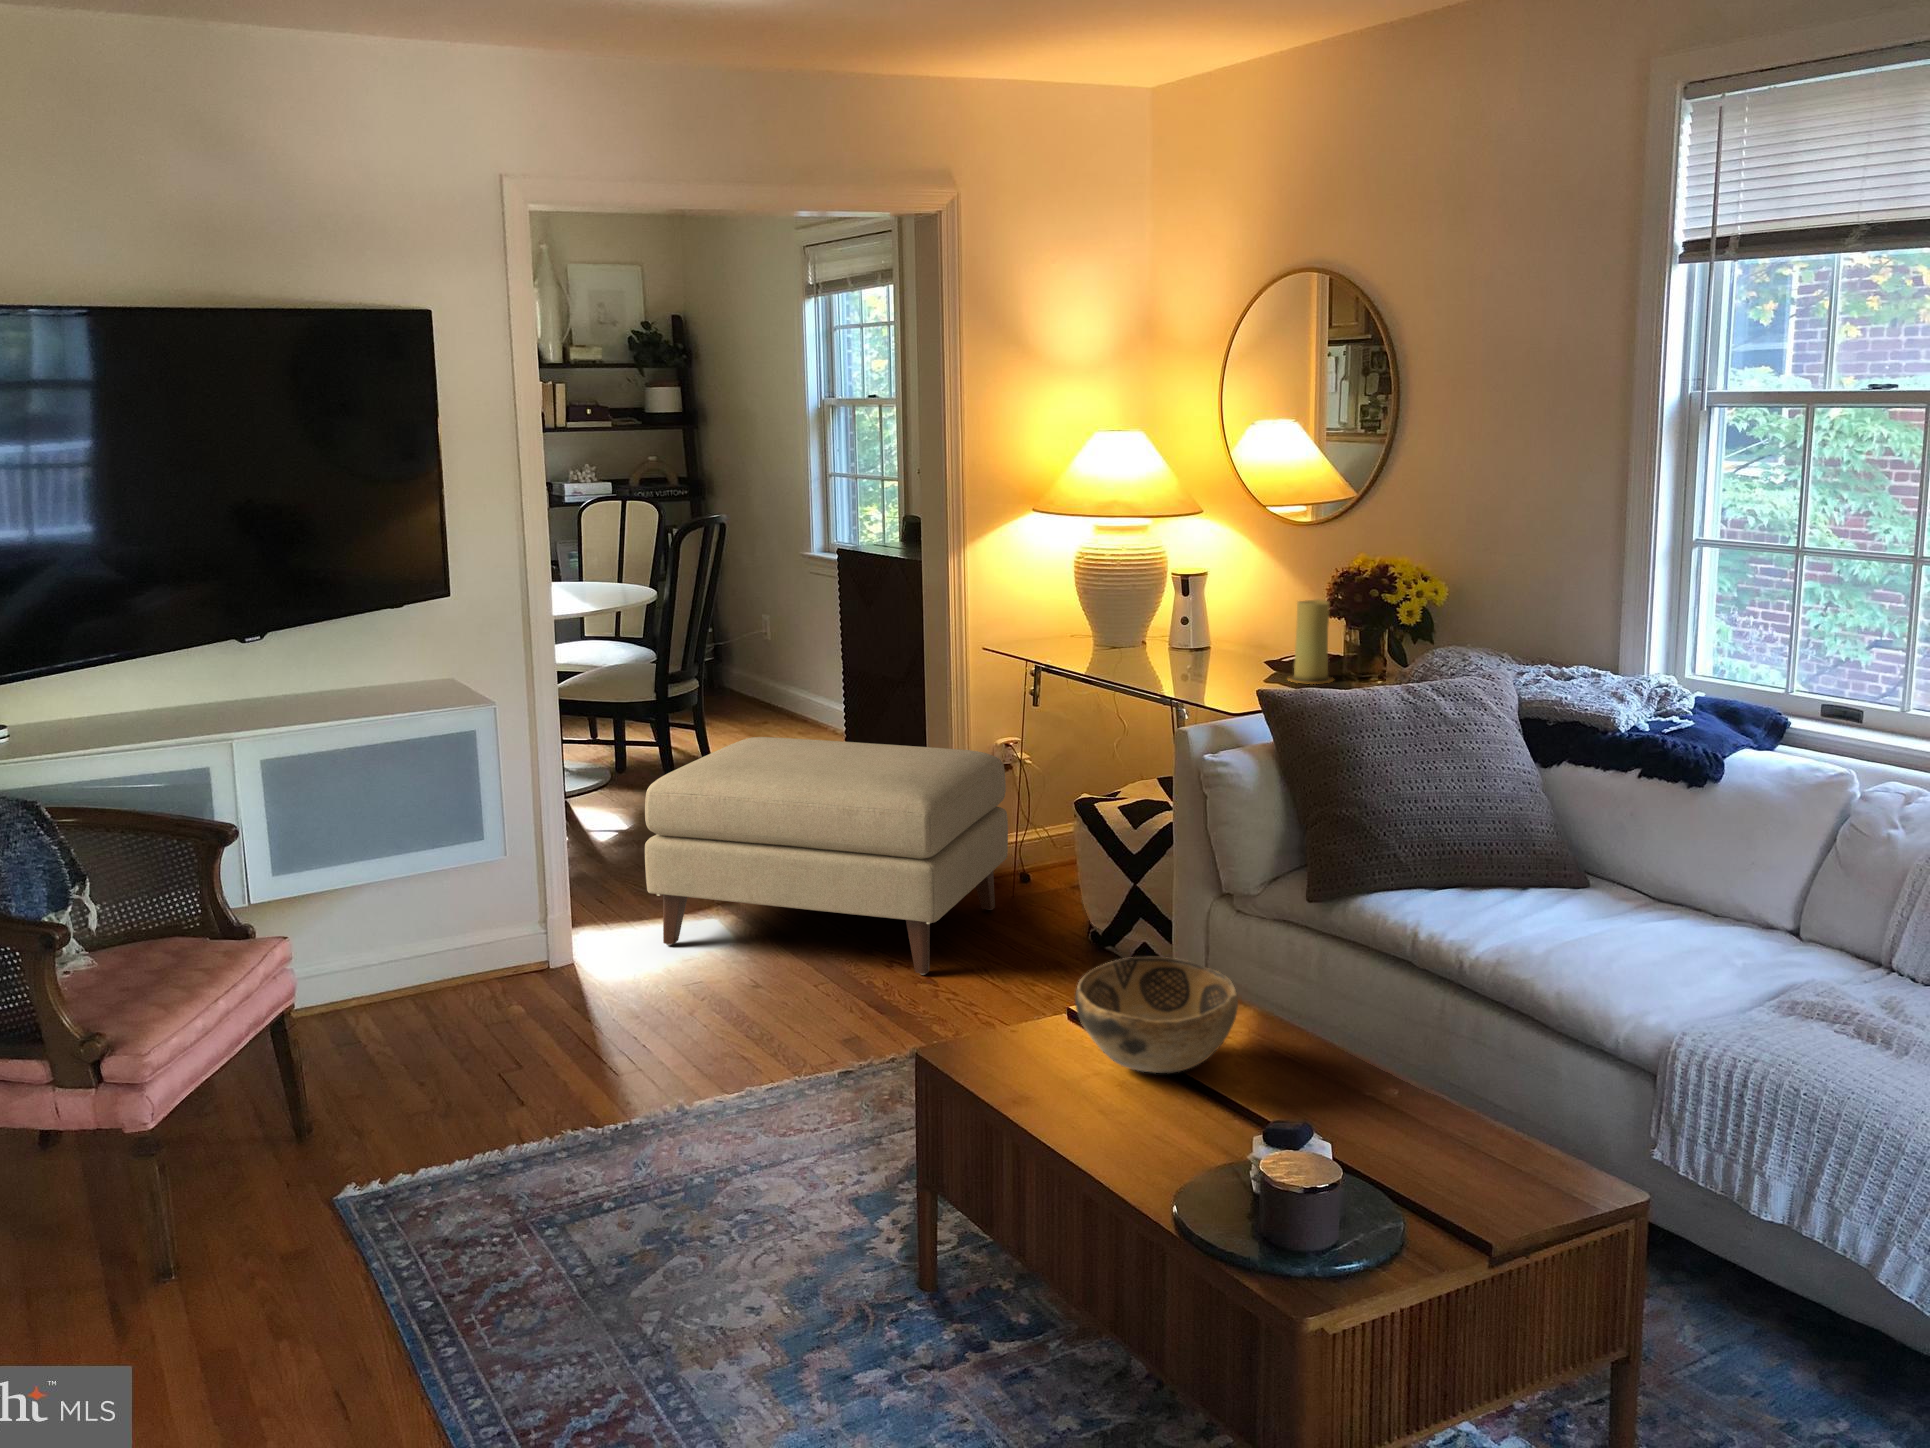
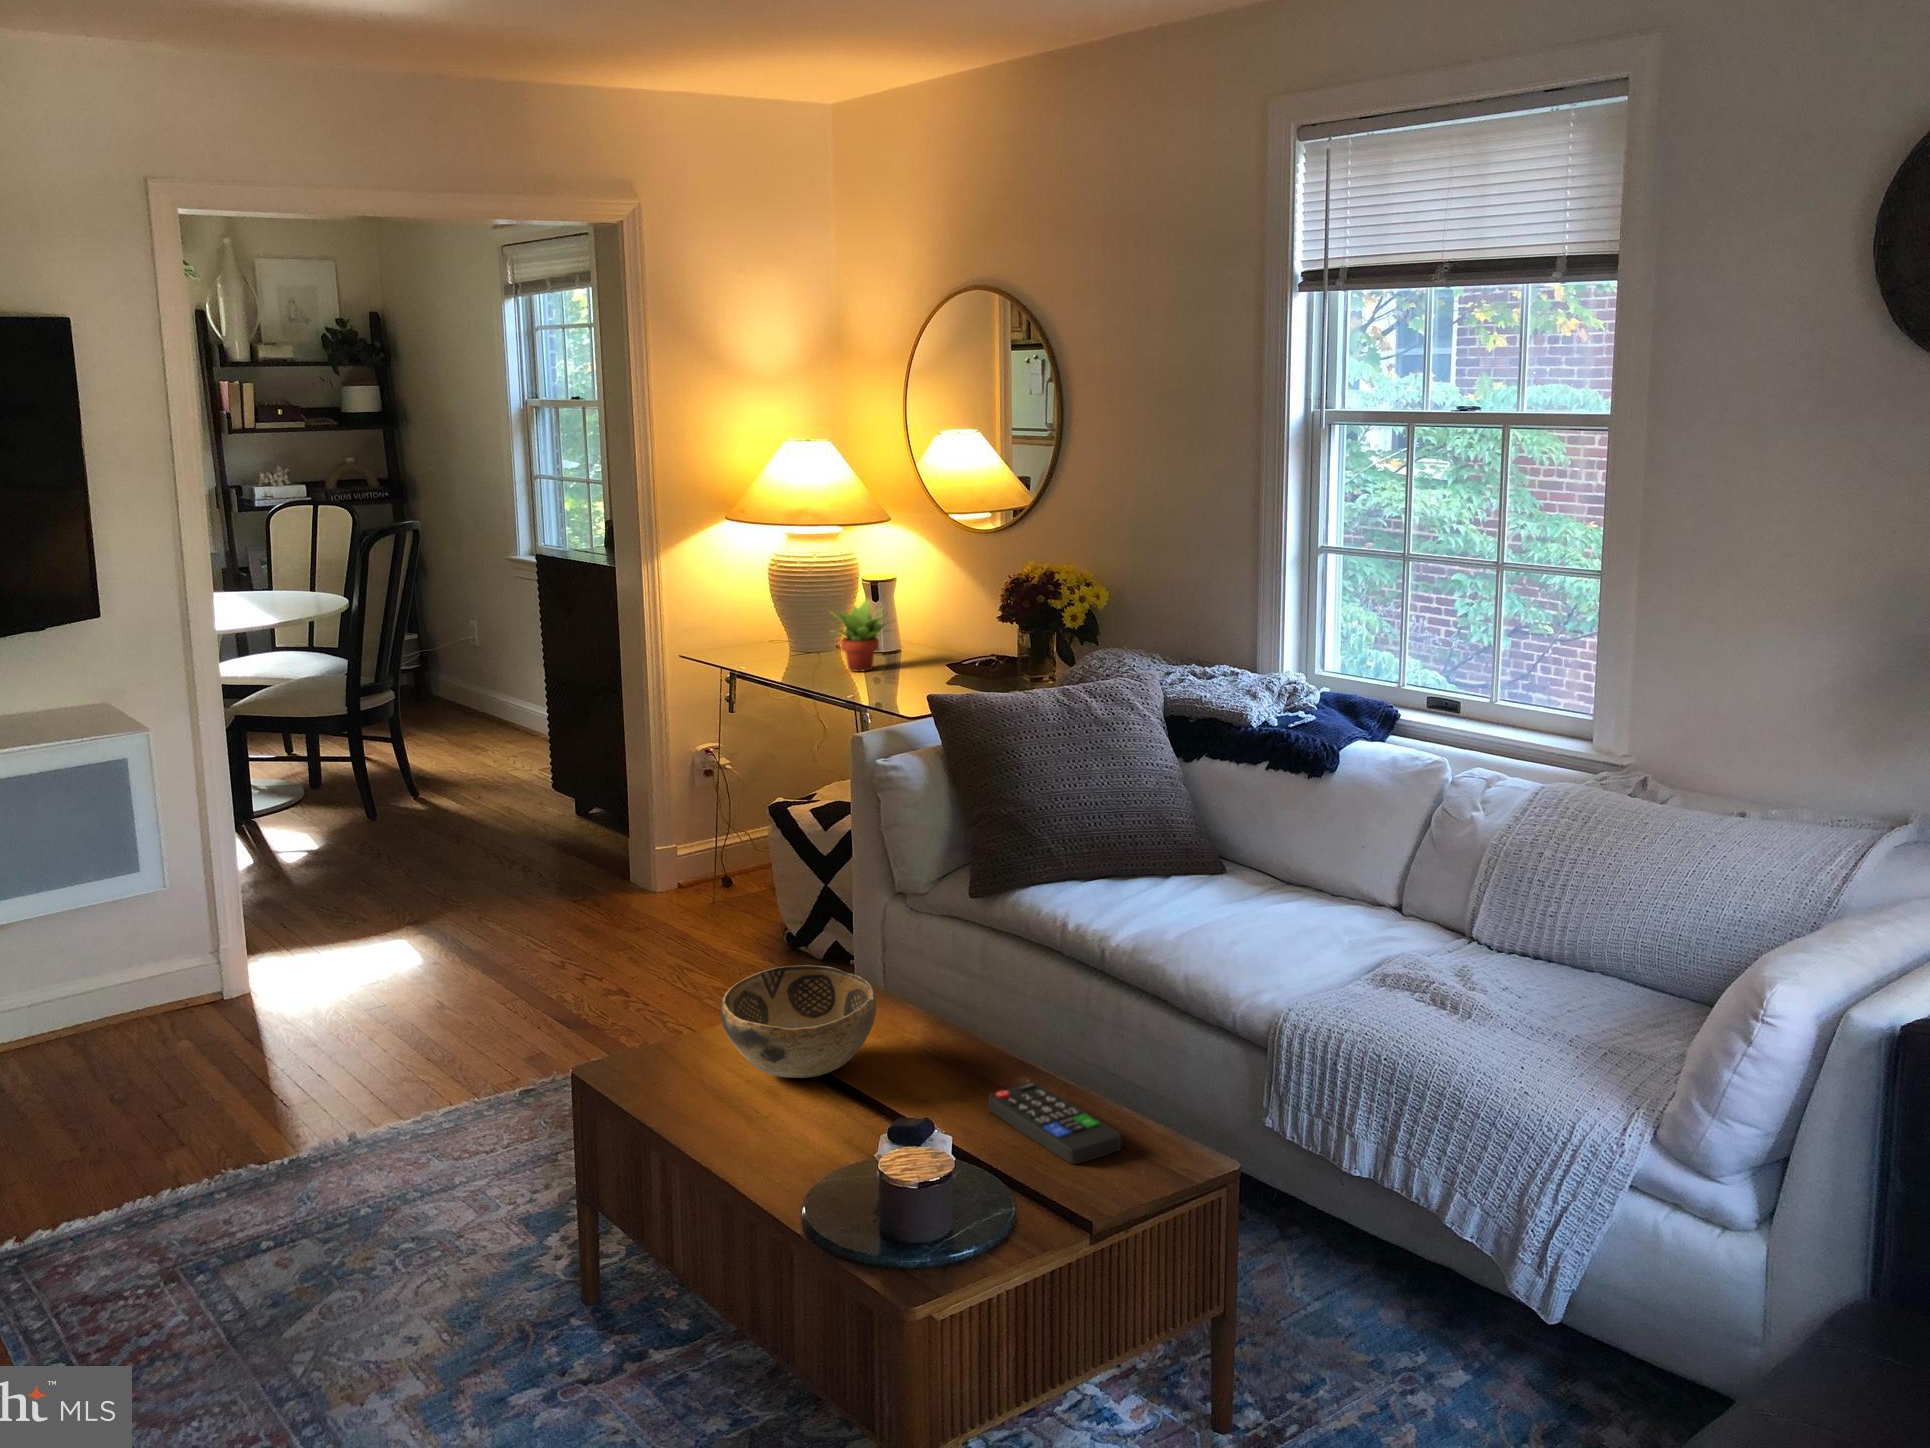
succulent plant: none [1142,592,1212,666] -> present [830,599,891,672]
candle: present [1288,599,1333,684] -> none [965,604,1009,686]
ottoman: present [645,737,1008,975] -> none [322,755,703,989]
remote control: none [1366,1093,1521,1183] -> present [989,1083,1121,1164]

